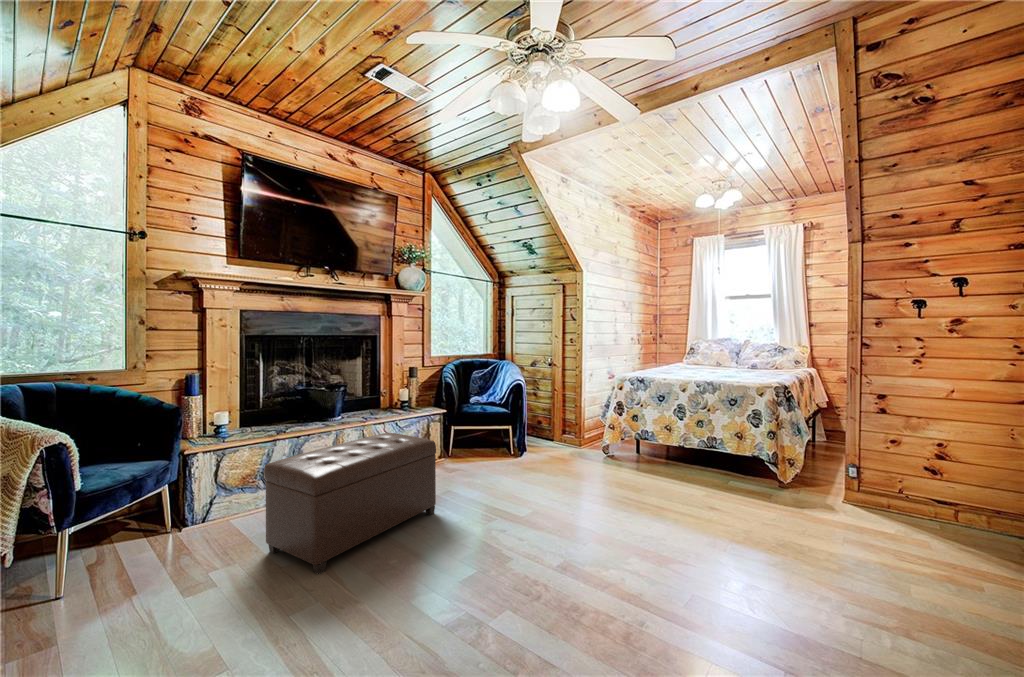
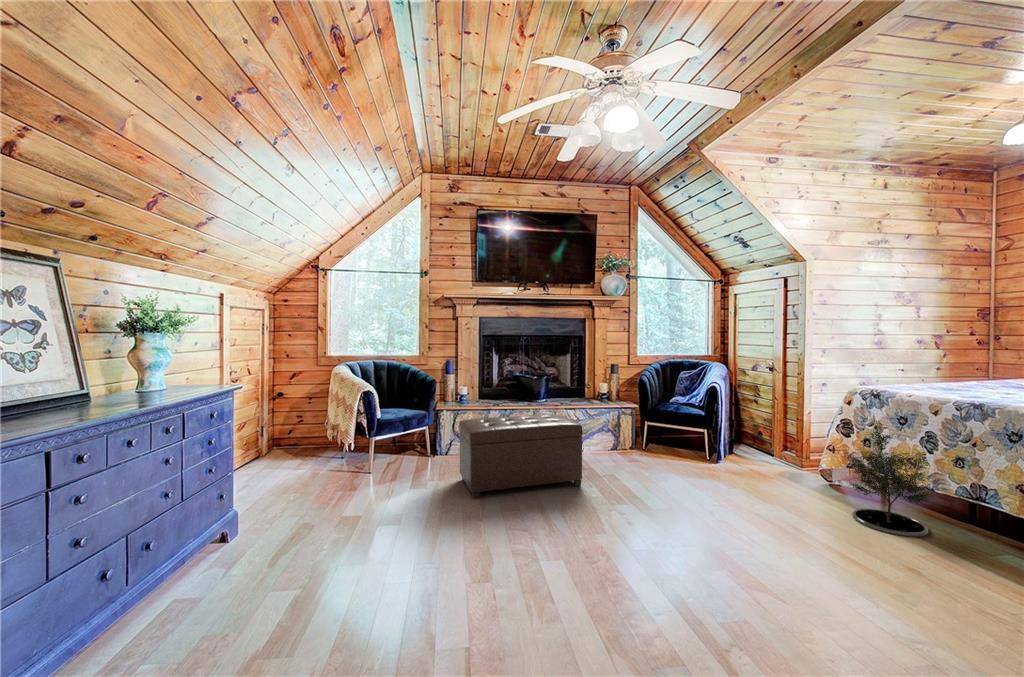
potted tree: none [643,400,695,485] -> present [846,421,936,537]

